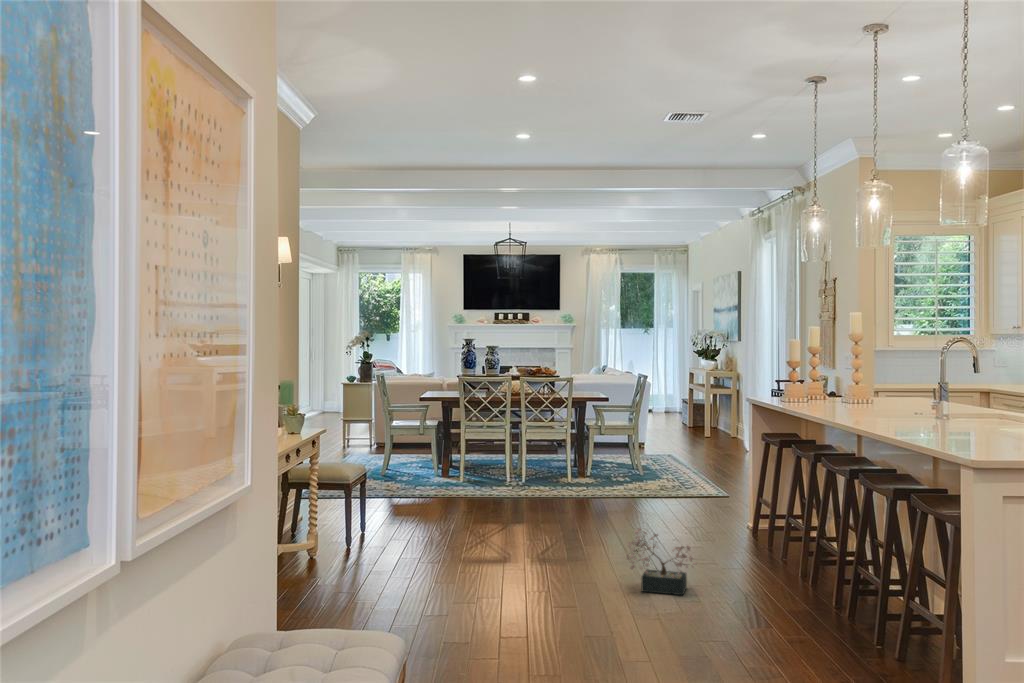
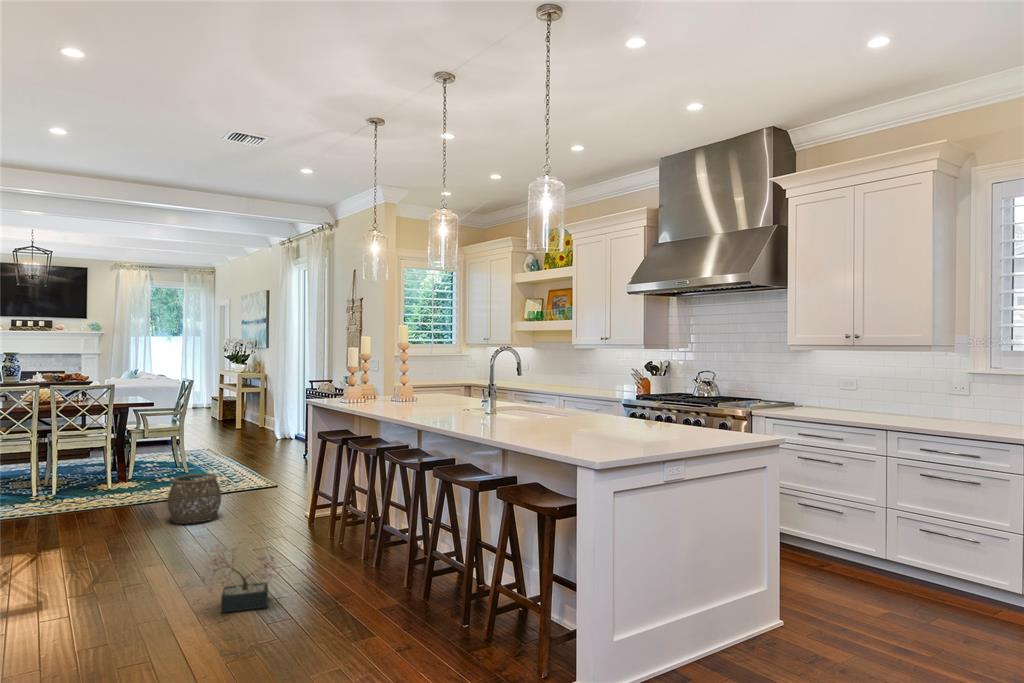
woven basket: none [612,471,664,520] -> present [167,474,221,524]

